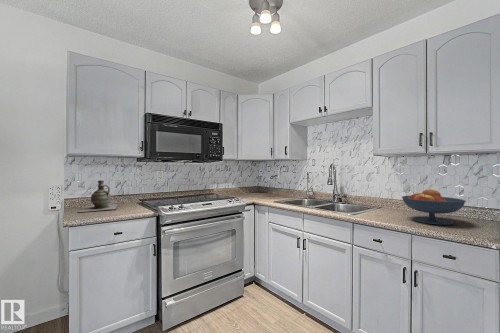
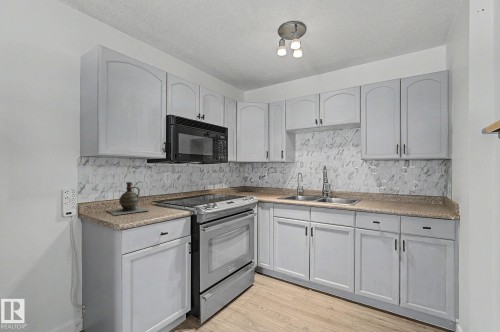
fruit bowl: present [402,189,466,225] -> none [386,184,427,208]

